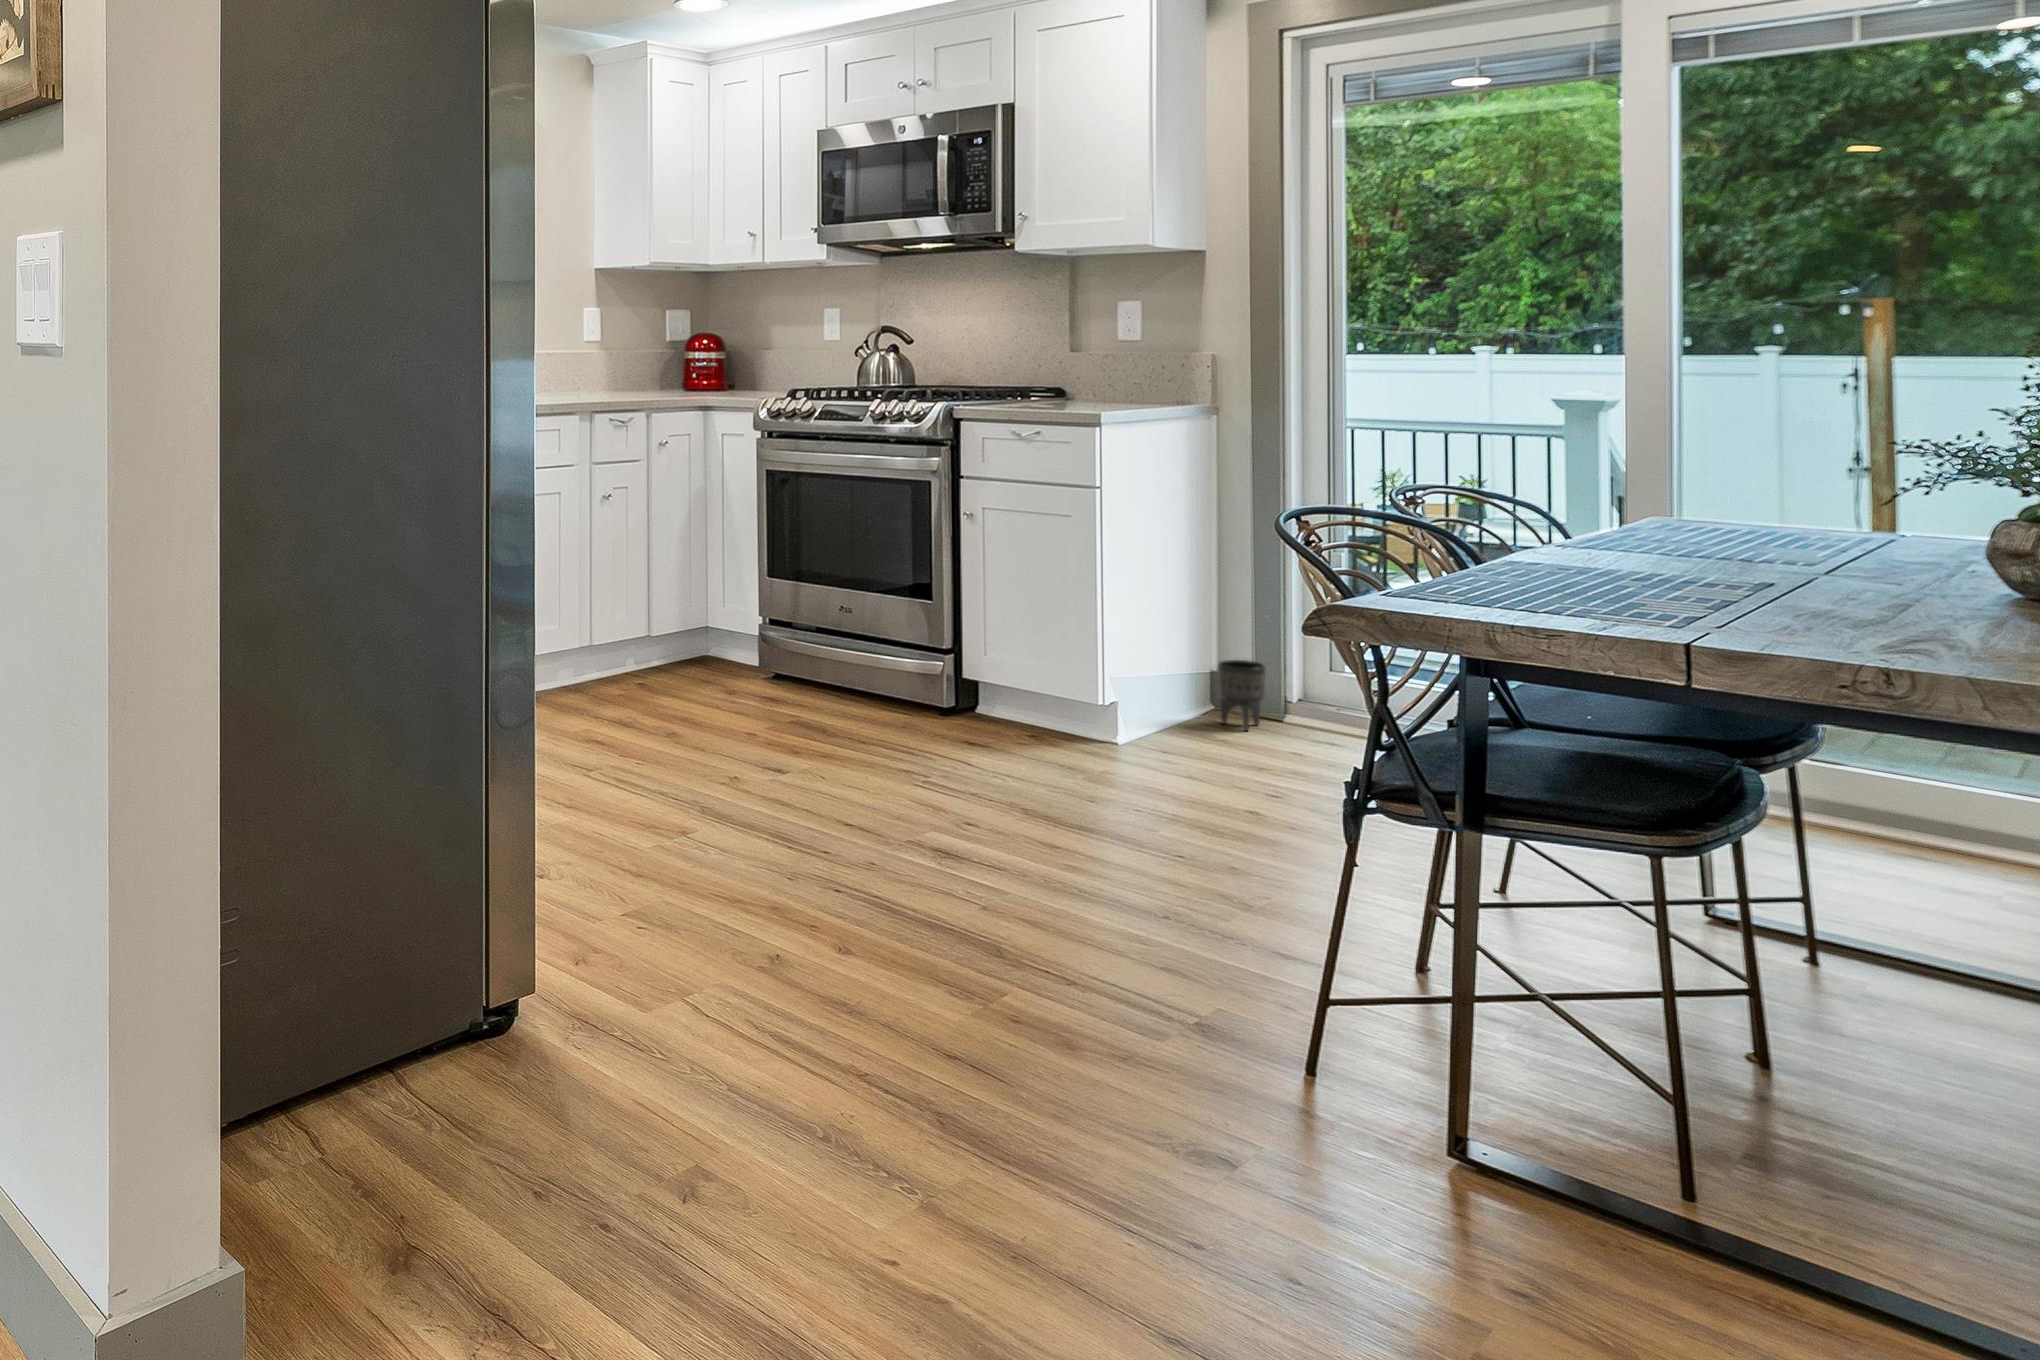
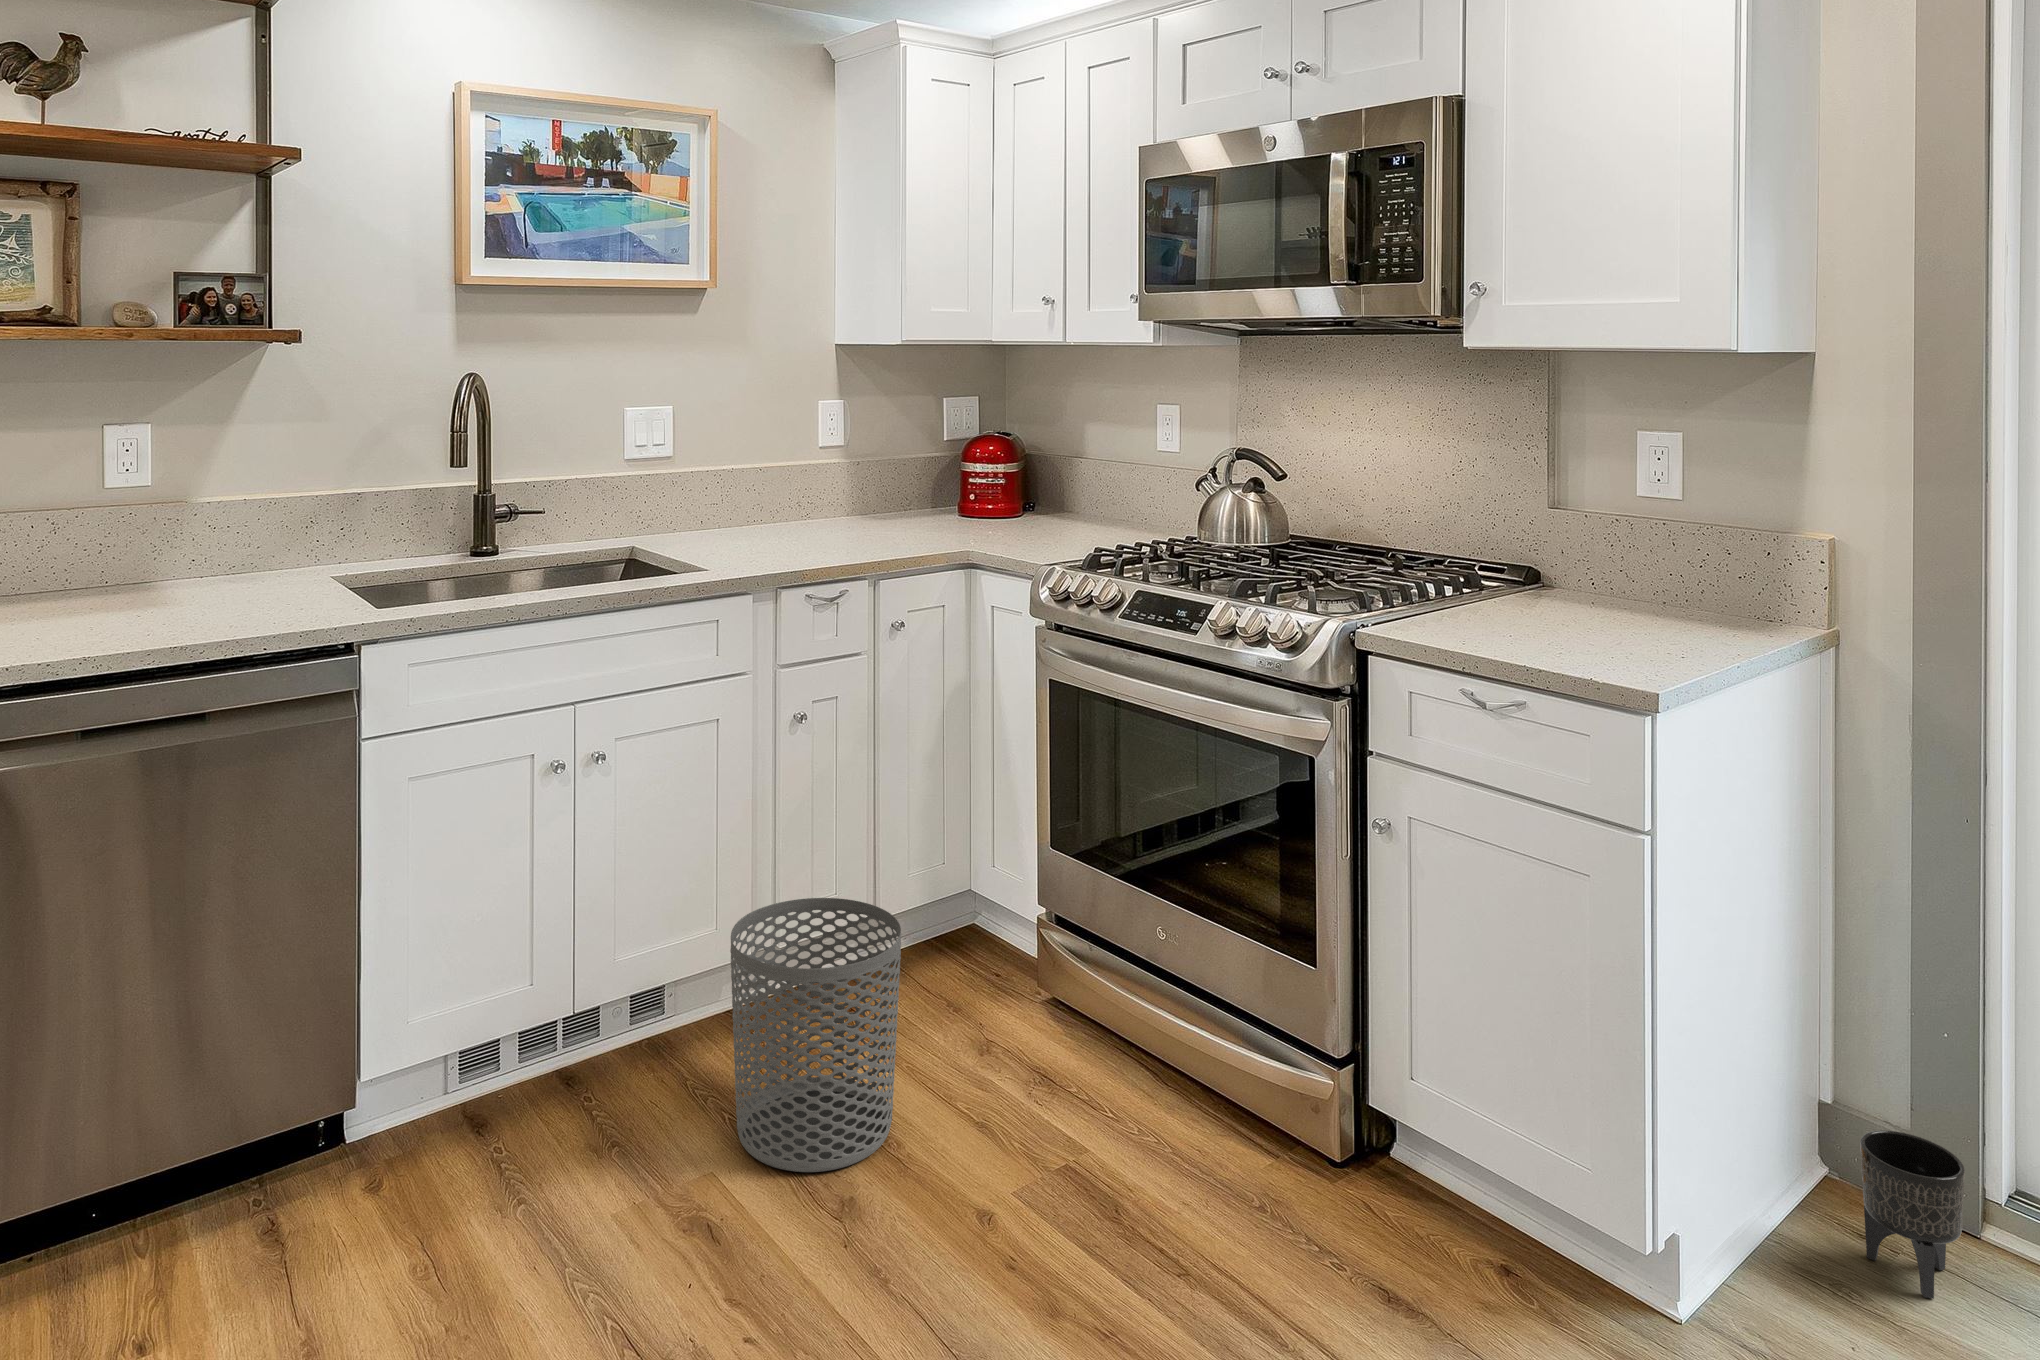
waste bin: none [596,588,695,721] -> present [730,898,901,1172]

